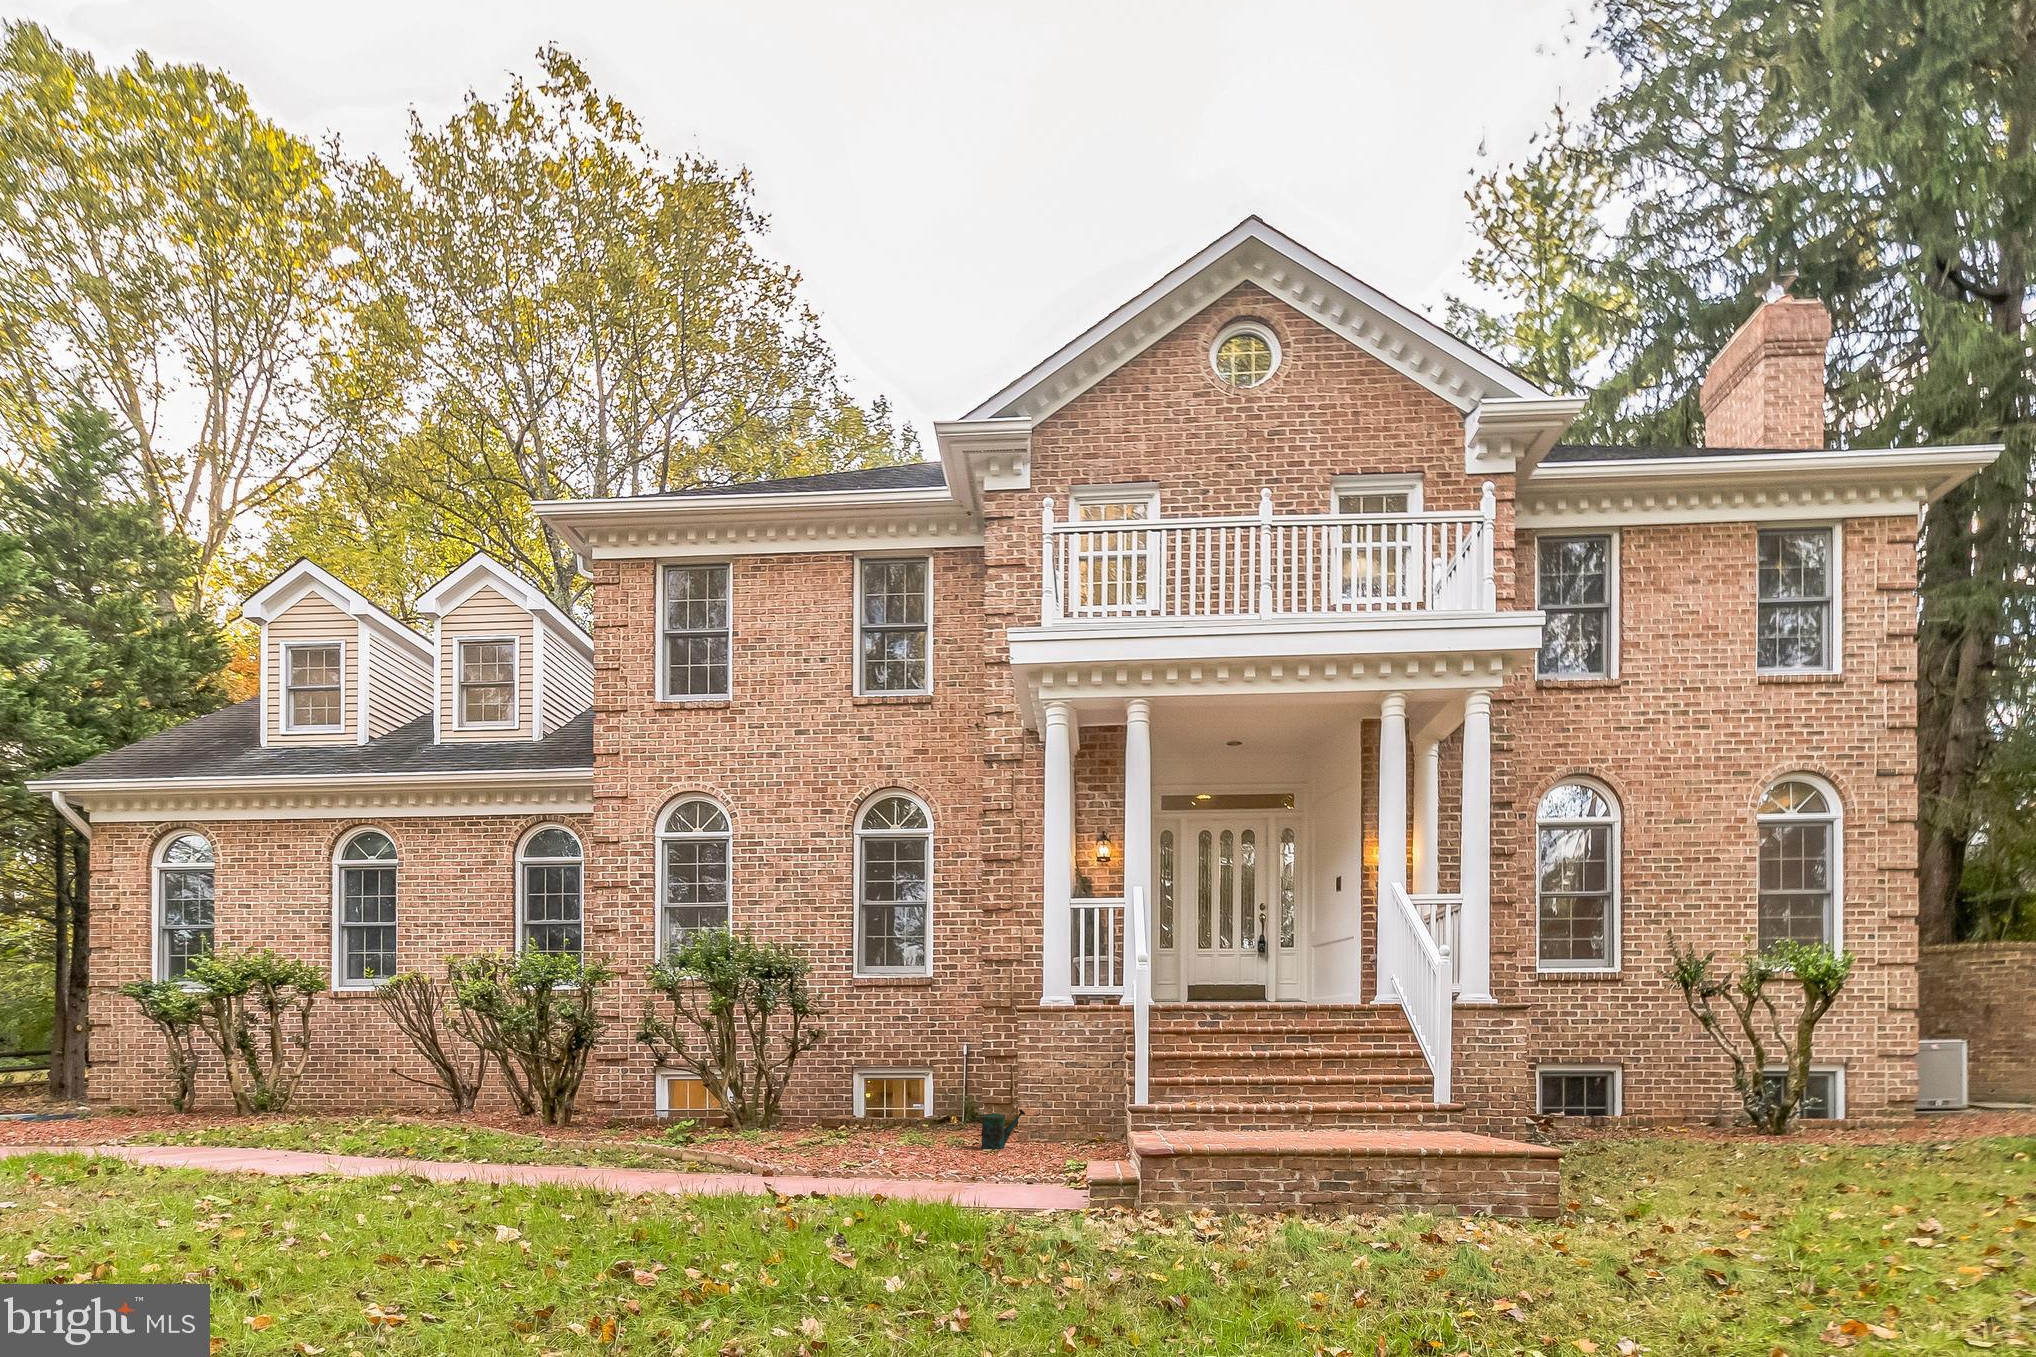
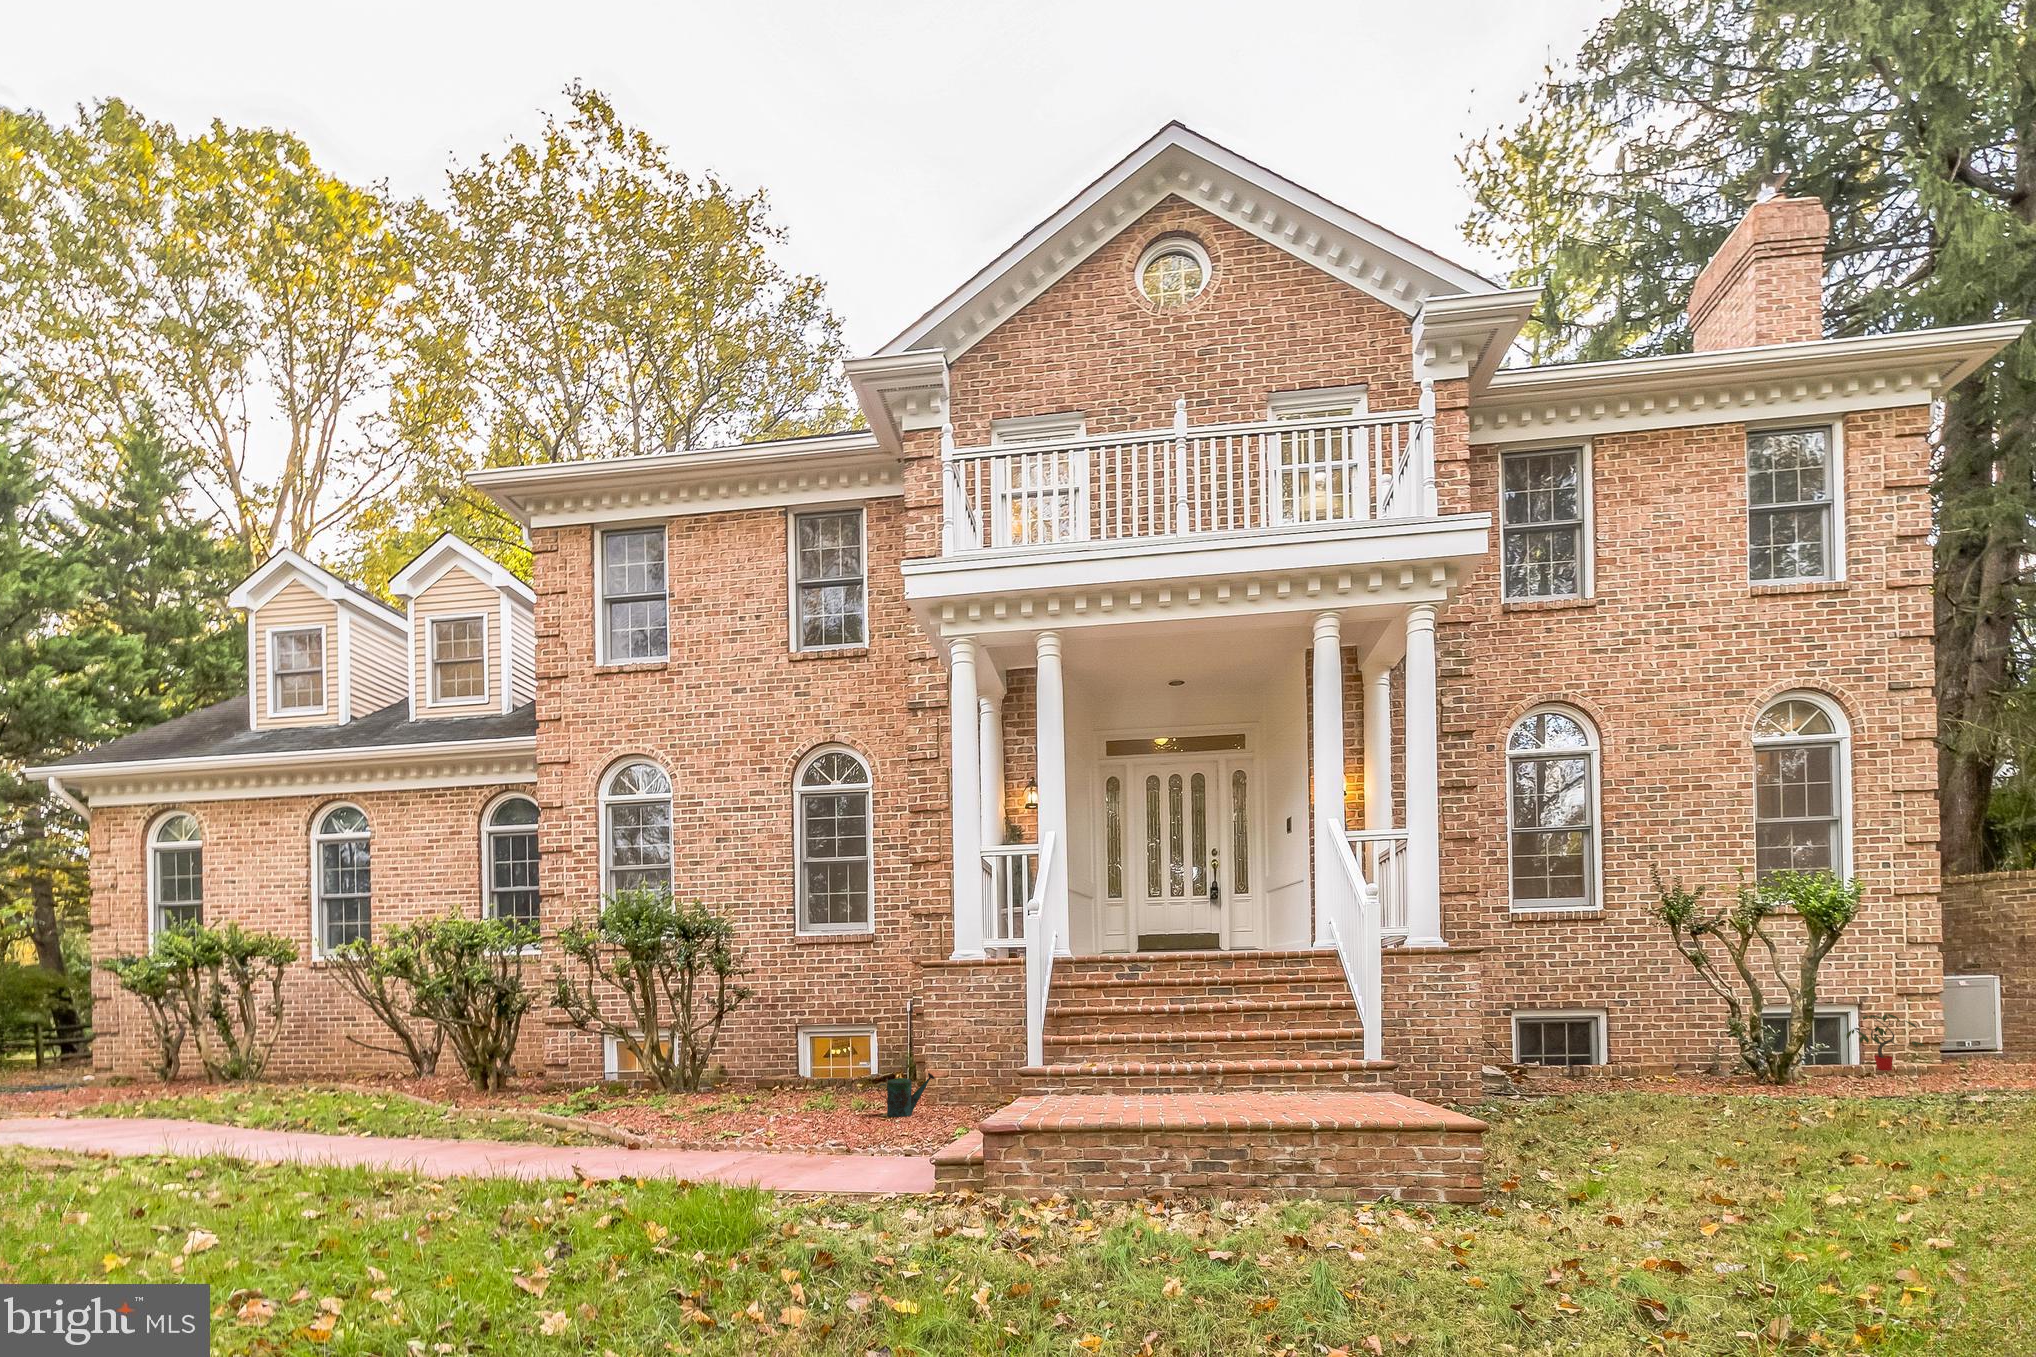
potted plant: none [1832,1070,1905,1122] -> present [1846,1013,1925,1070]

